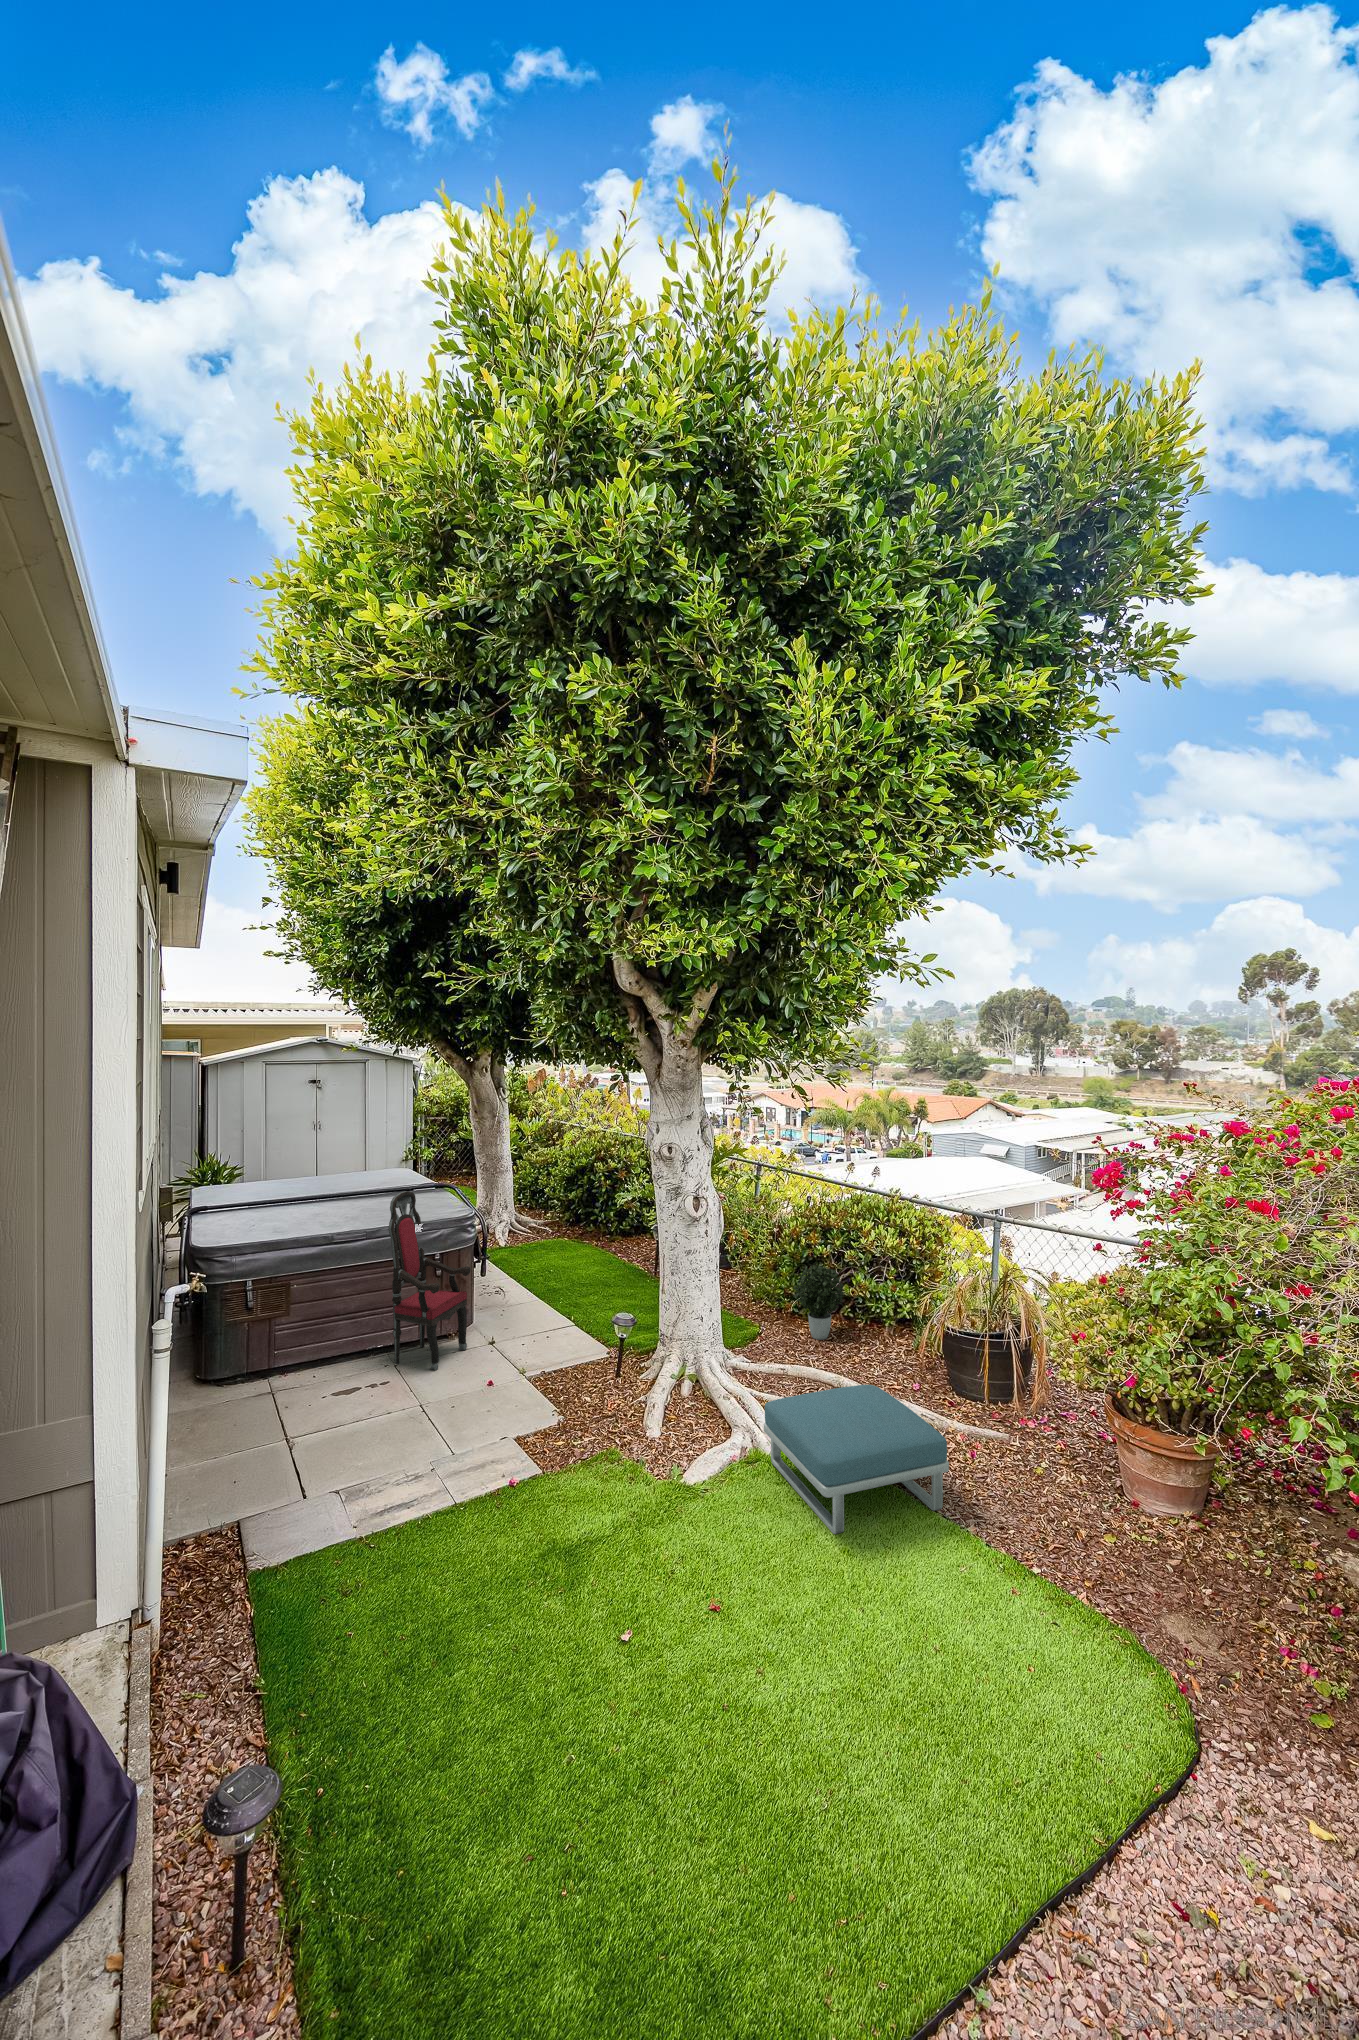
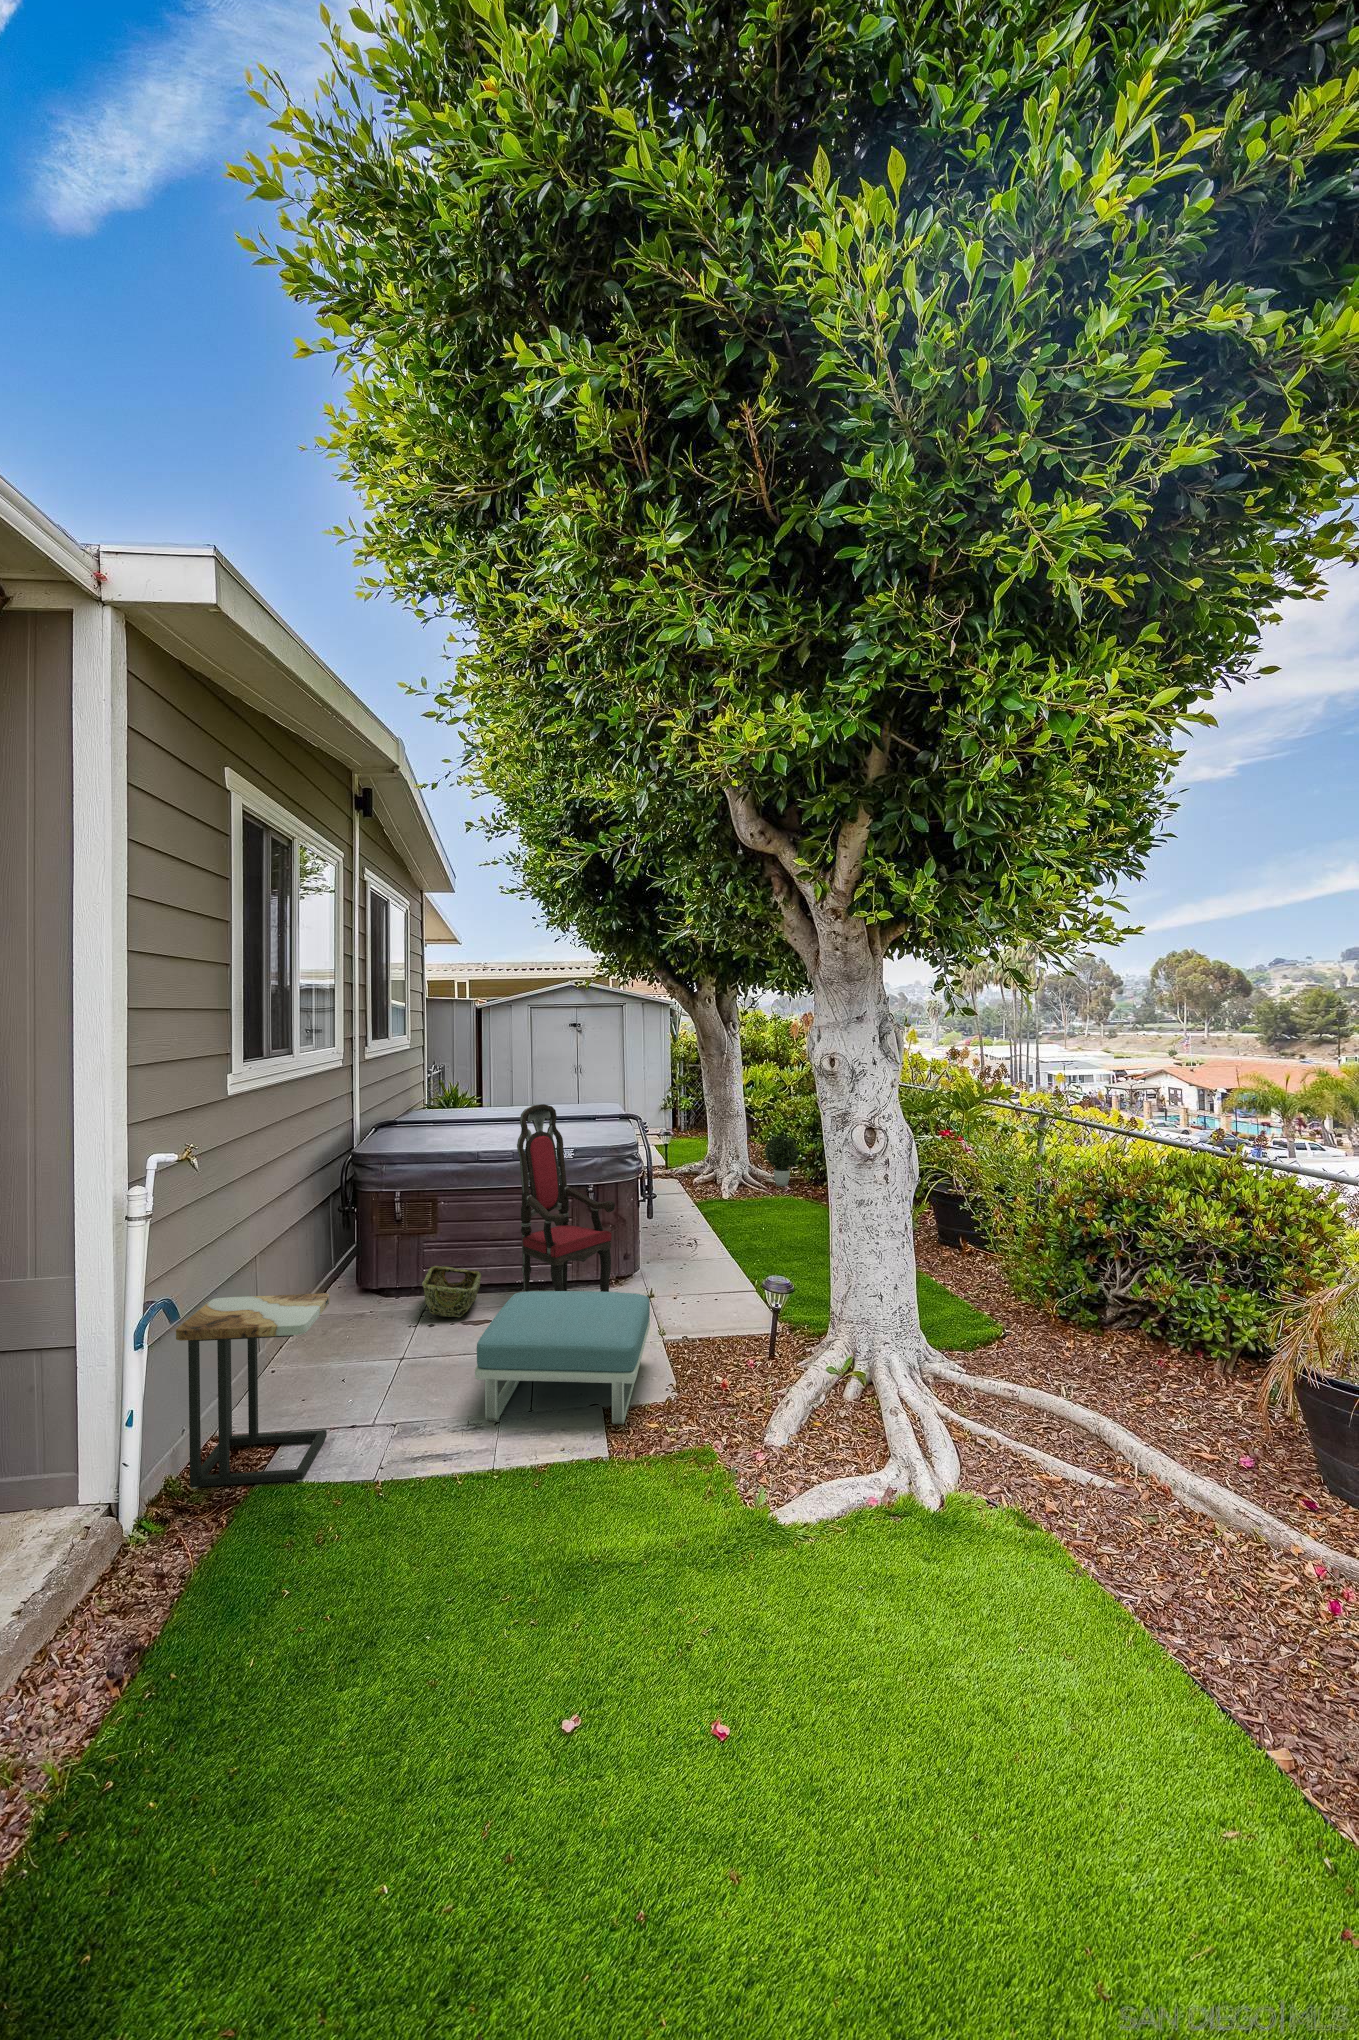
potted plant: present [793,1265,845,1340] -> present [764,1135,799,1186]
woven basket: none [305,1340,361,1384] -> present [422,1266,481,1318]
side table: none [208,1379,320,1559] -> present [176,1293,329,1488]
footstool: present [764,1385,949,1534] -> present [475,1291,650,1424]

